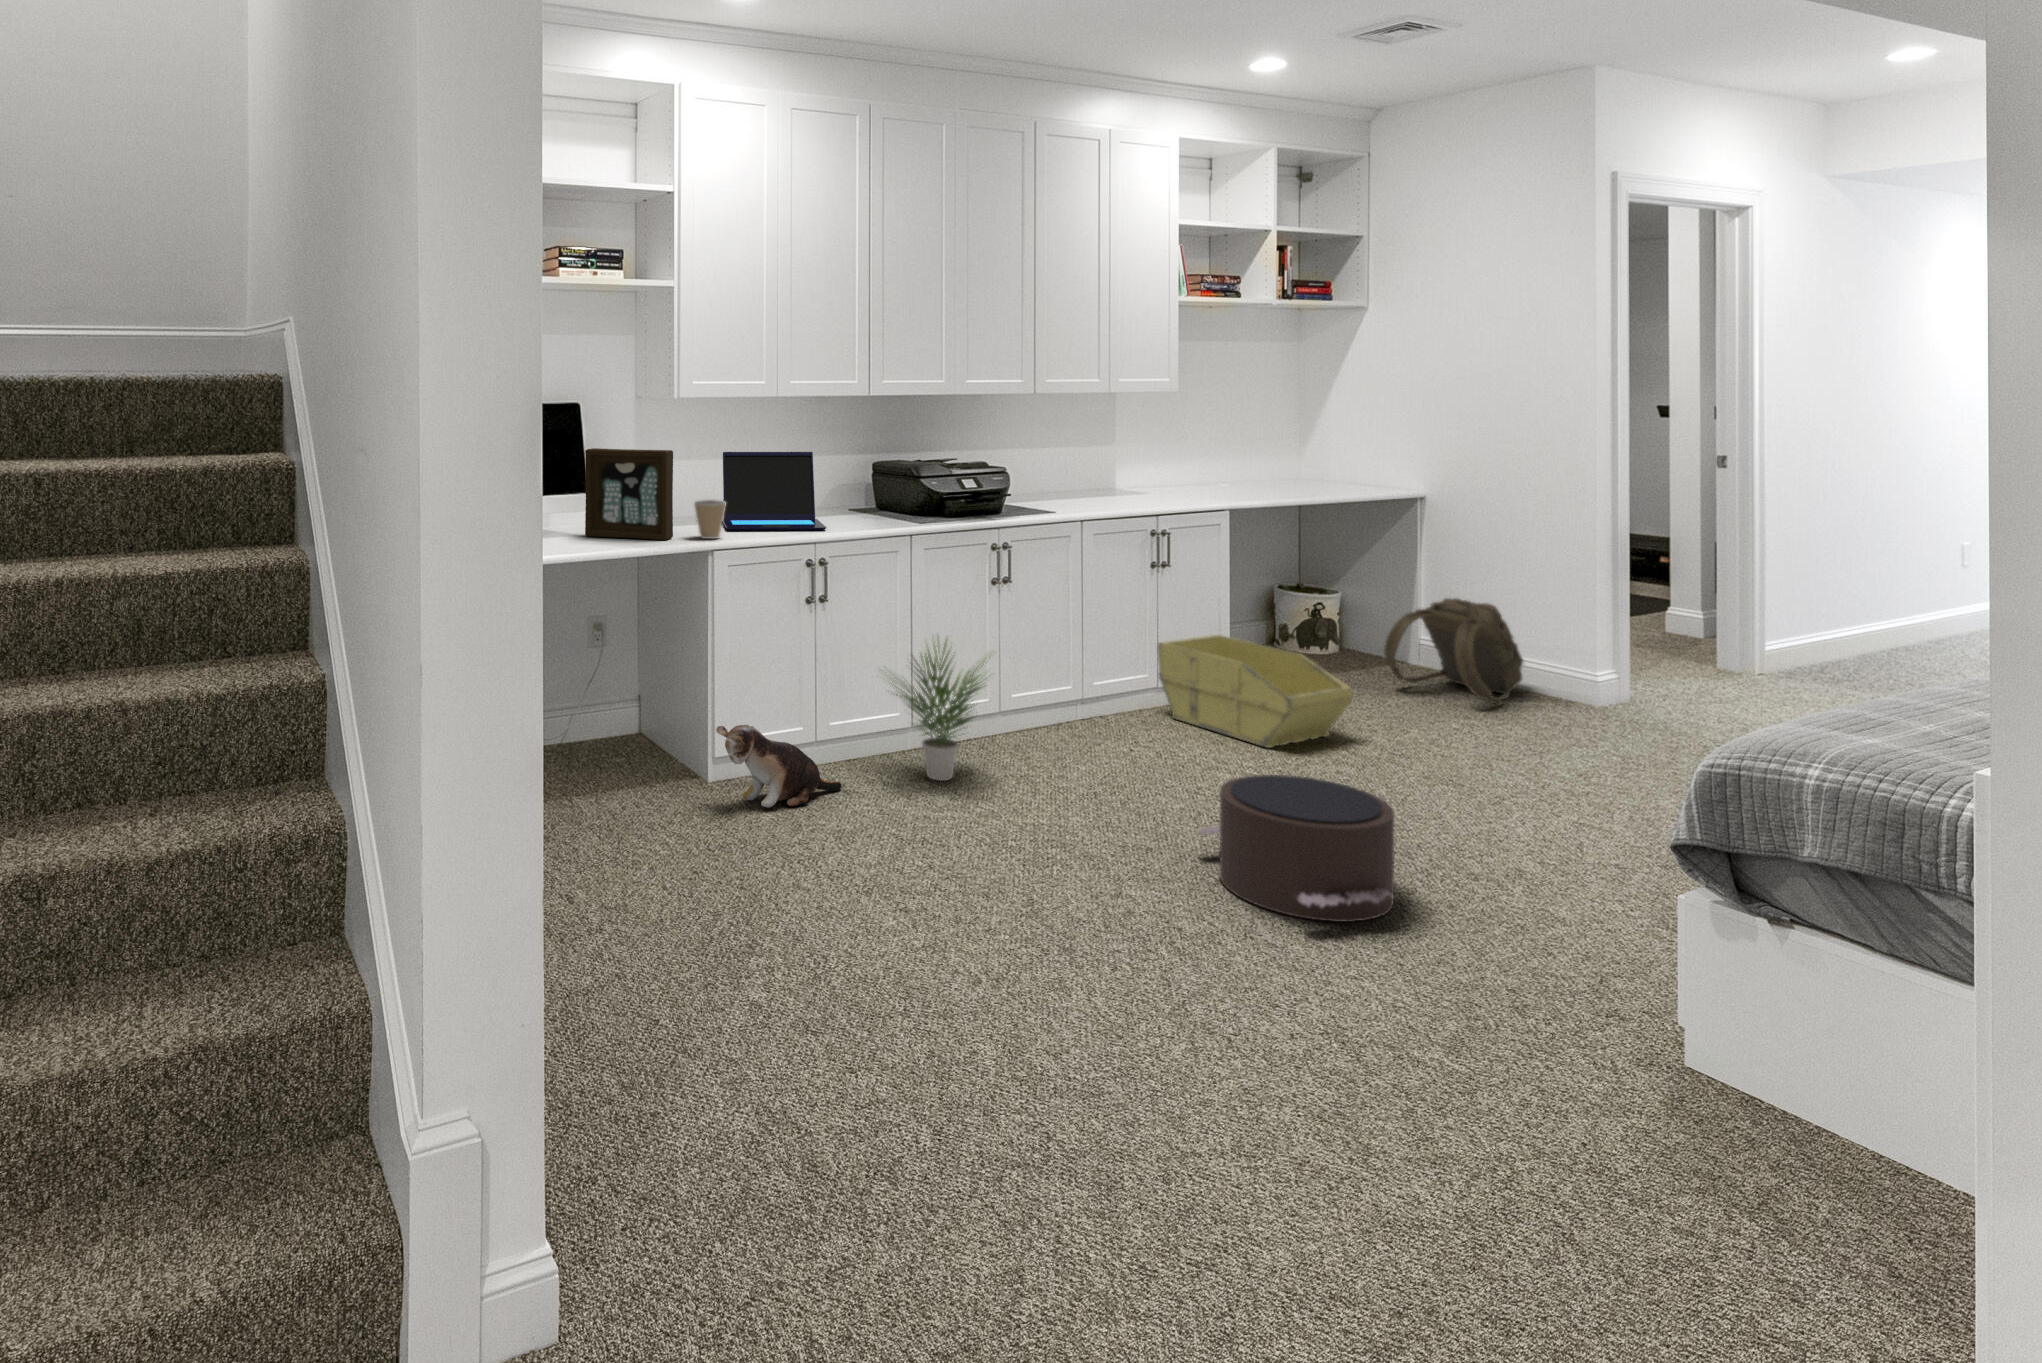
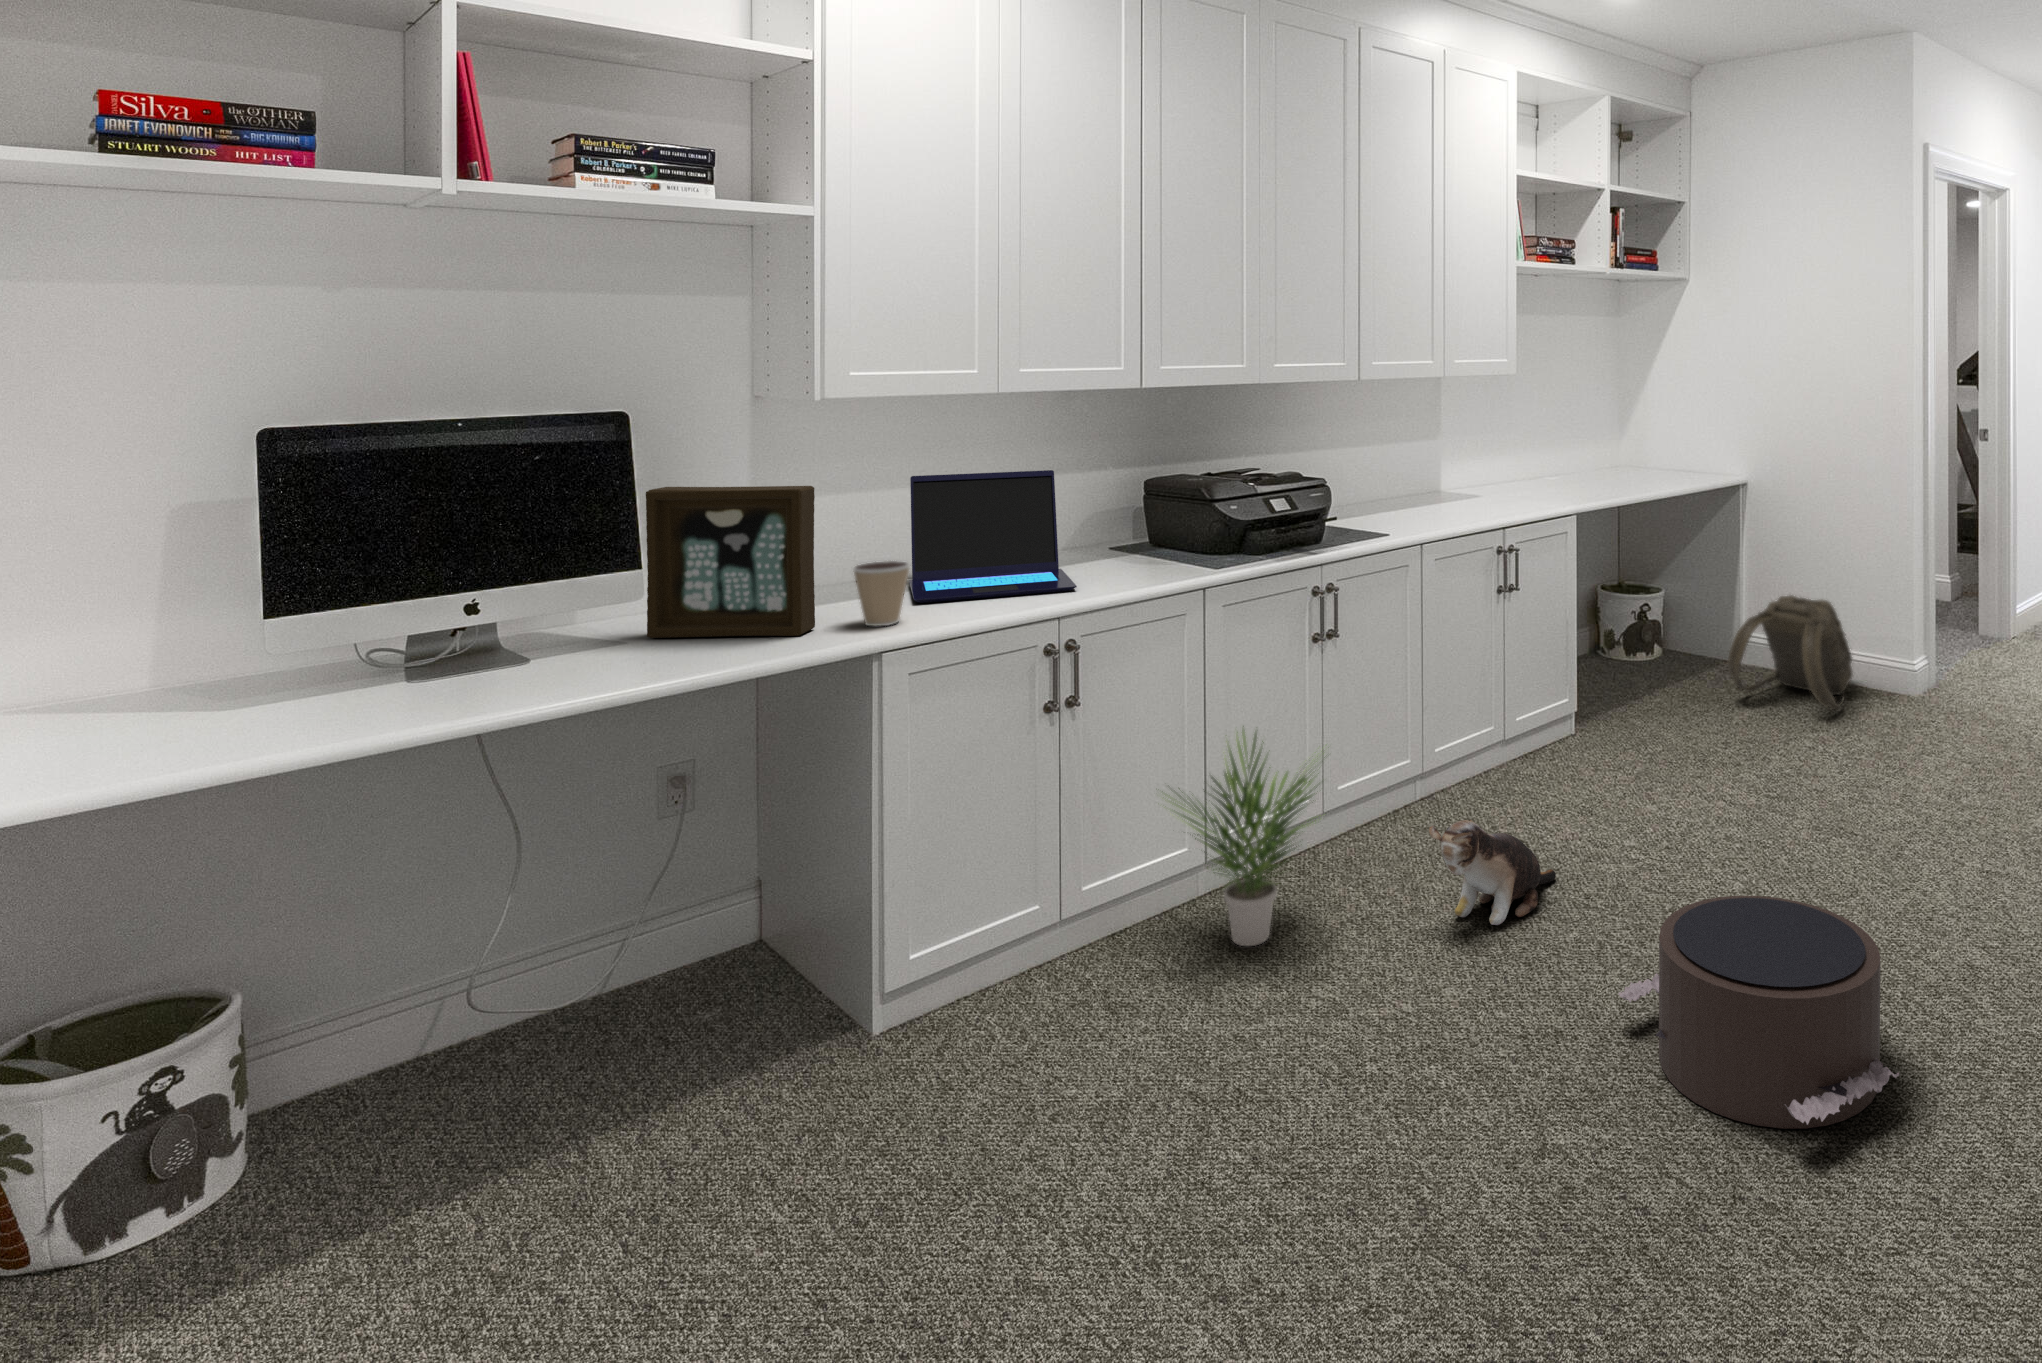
storage bin: present [1158,635,1352,748] -> none [1505,666,1726,812]
plush toy: present [716,725,842,807] -> present [1429,820,1556,925]

